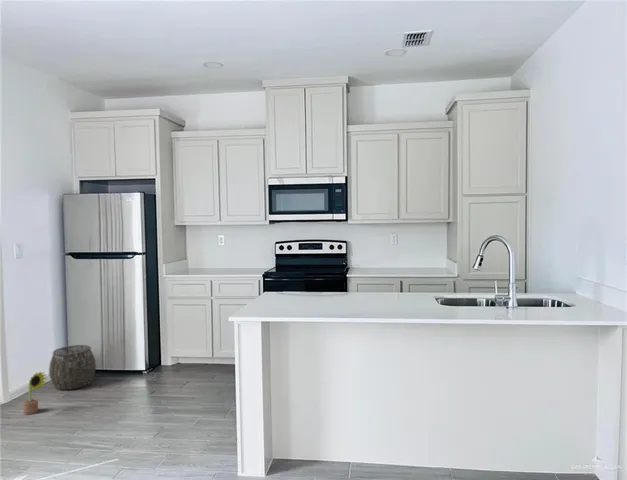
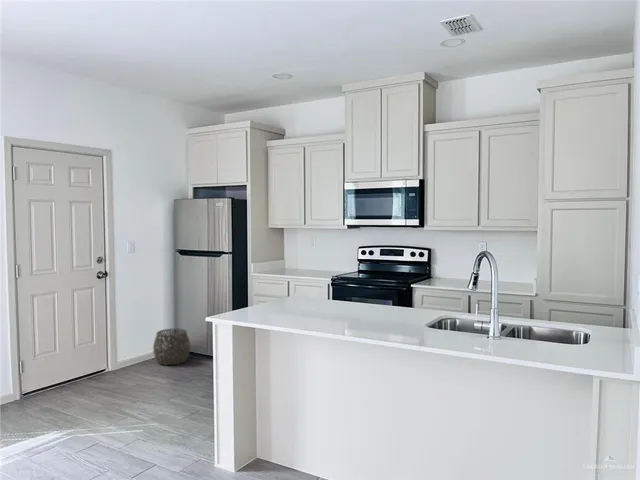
decorative plant: present [23,372,47,414] -> none [121,346,138,380]

